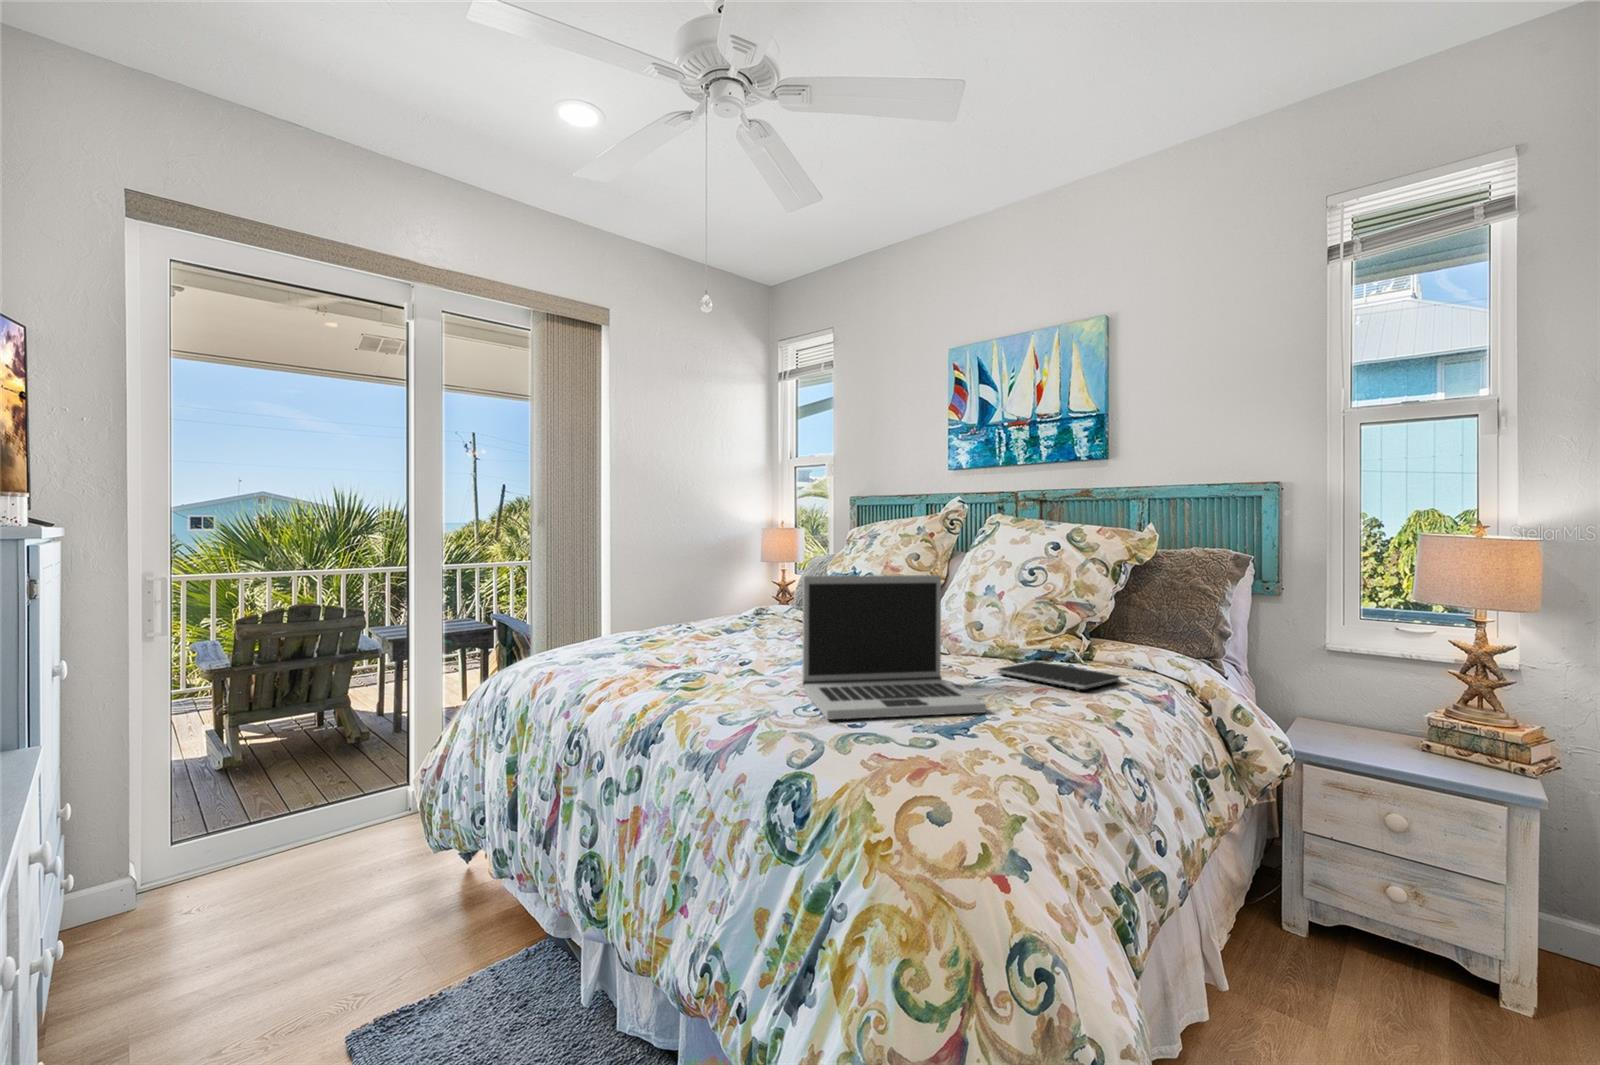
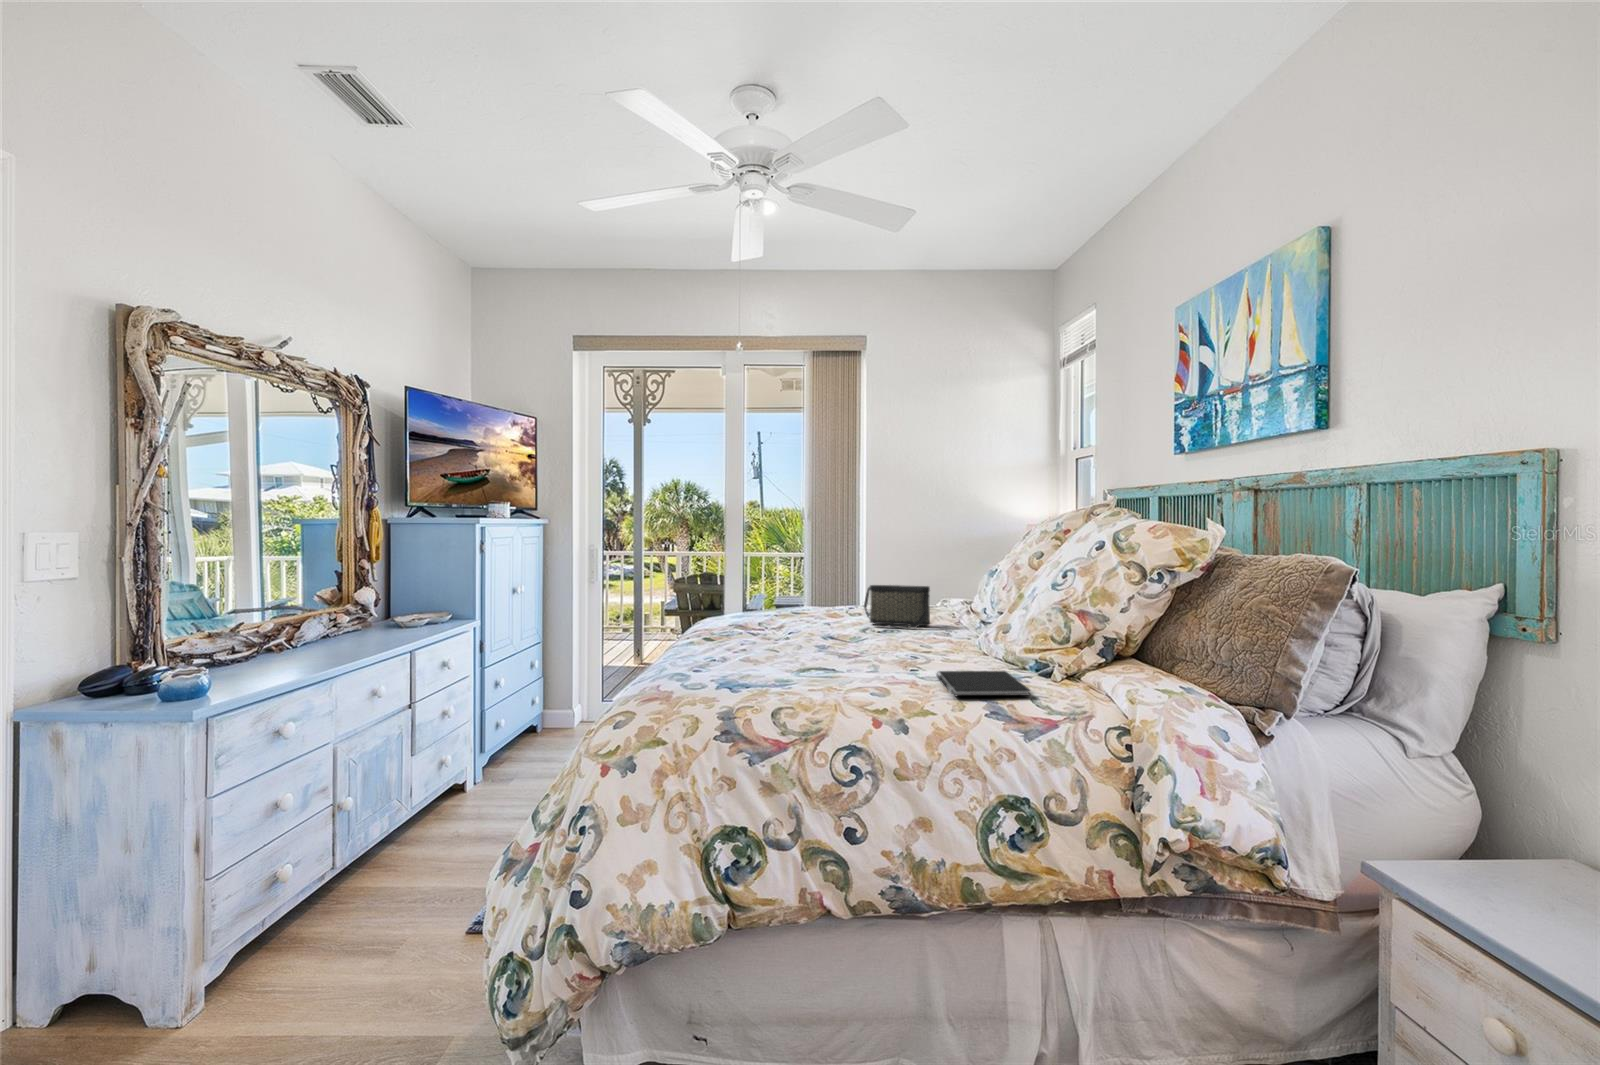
laptop: present [802,575,986,719] -> none [695,574,862,698]
handbag: none [732,585,808,630] -> present [864,585,930,628]

